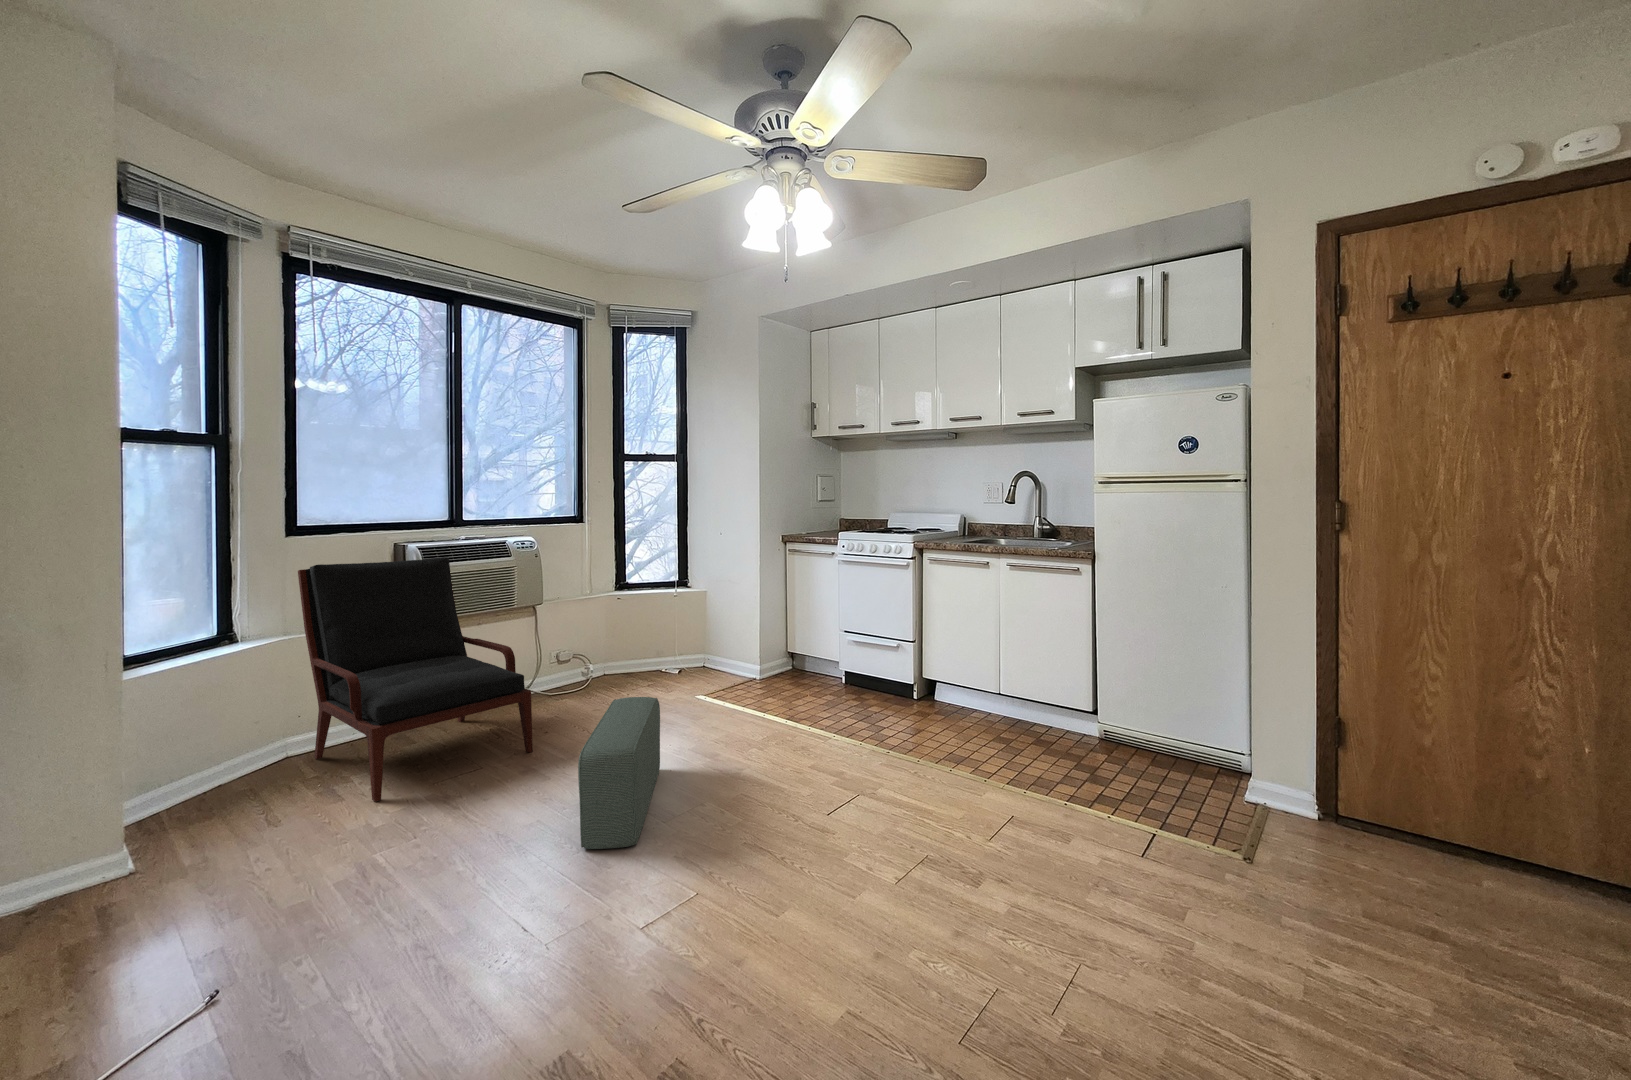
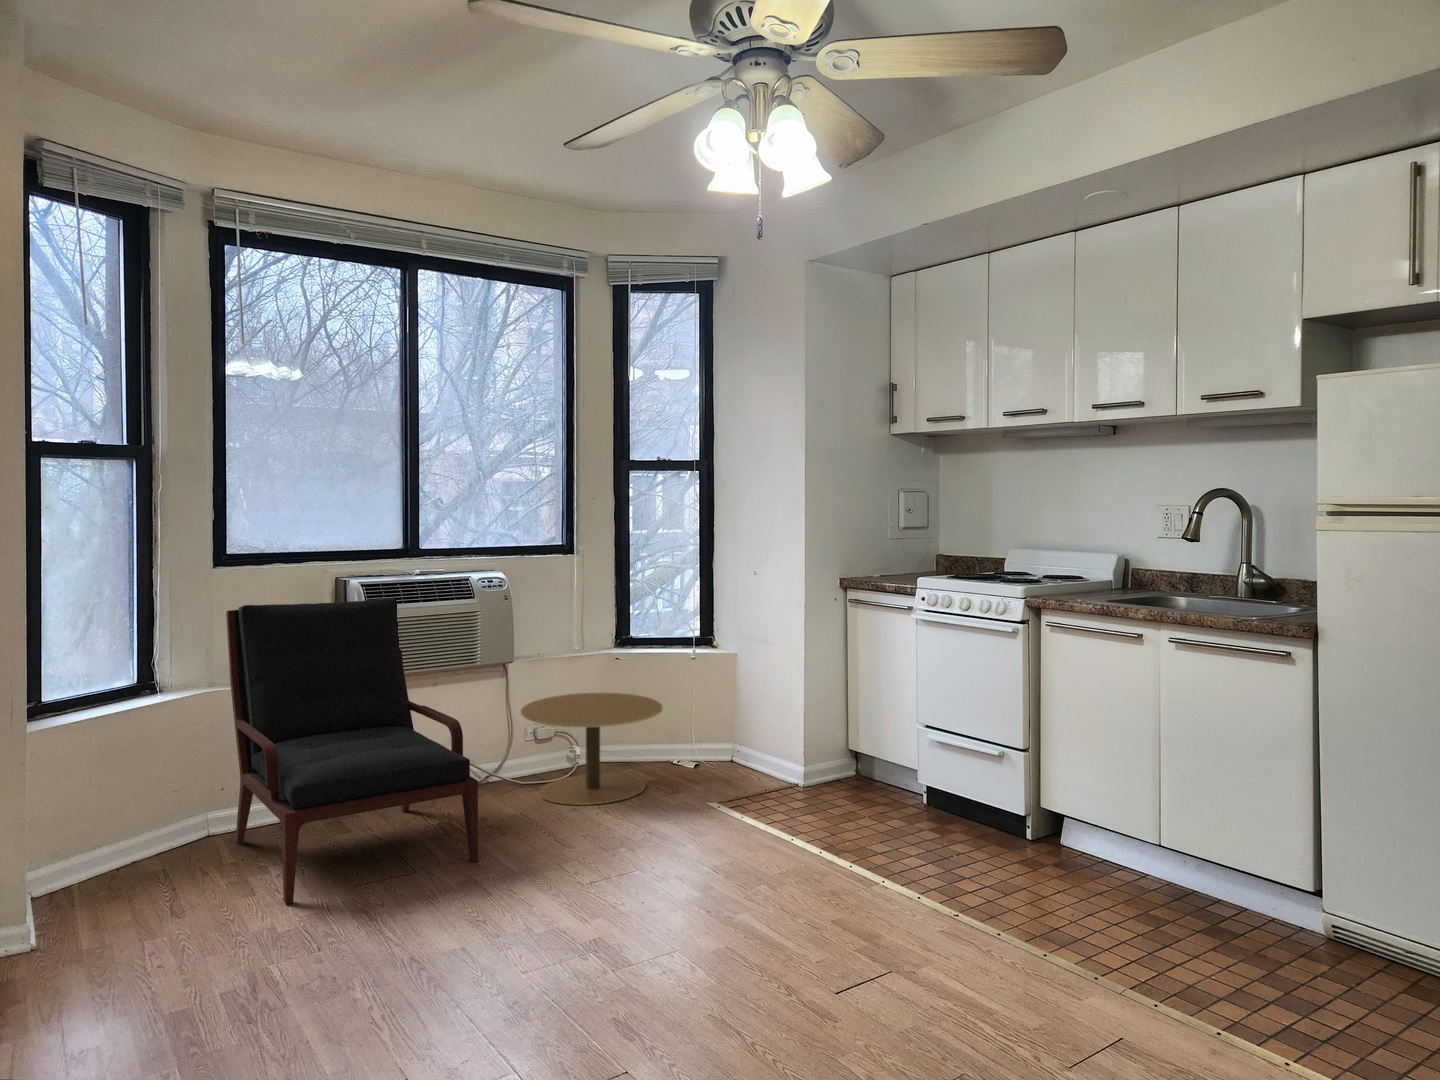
side table: none [552,623,659,705] -> present [521,693,663,805]
pouf: present [578,697,660,849] -> none [500,802,629,1003]

